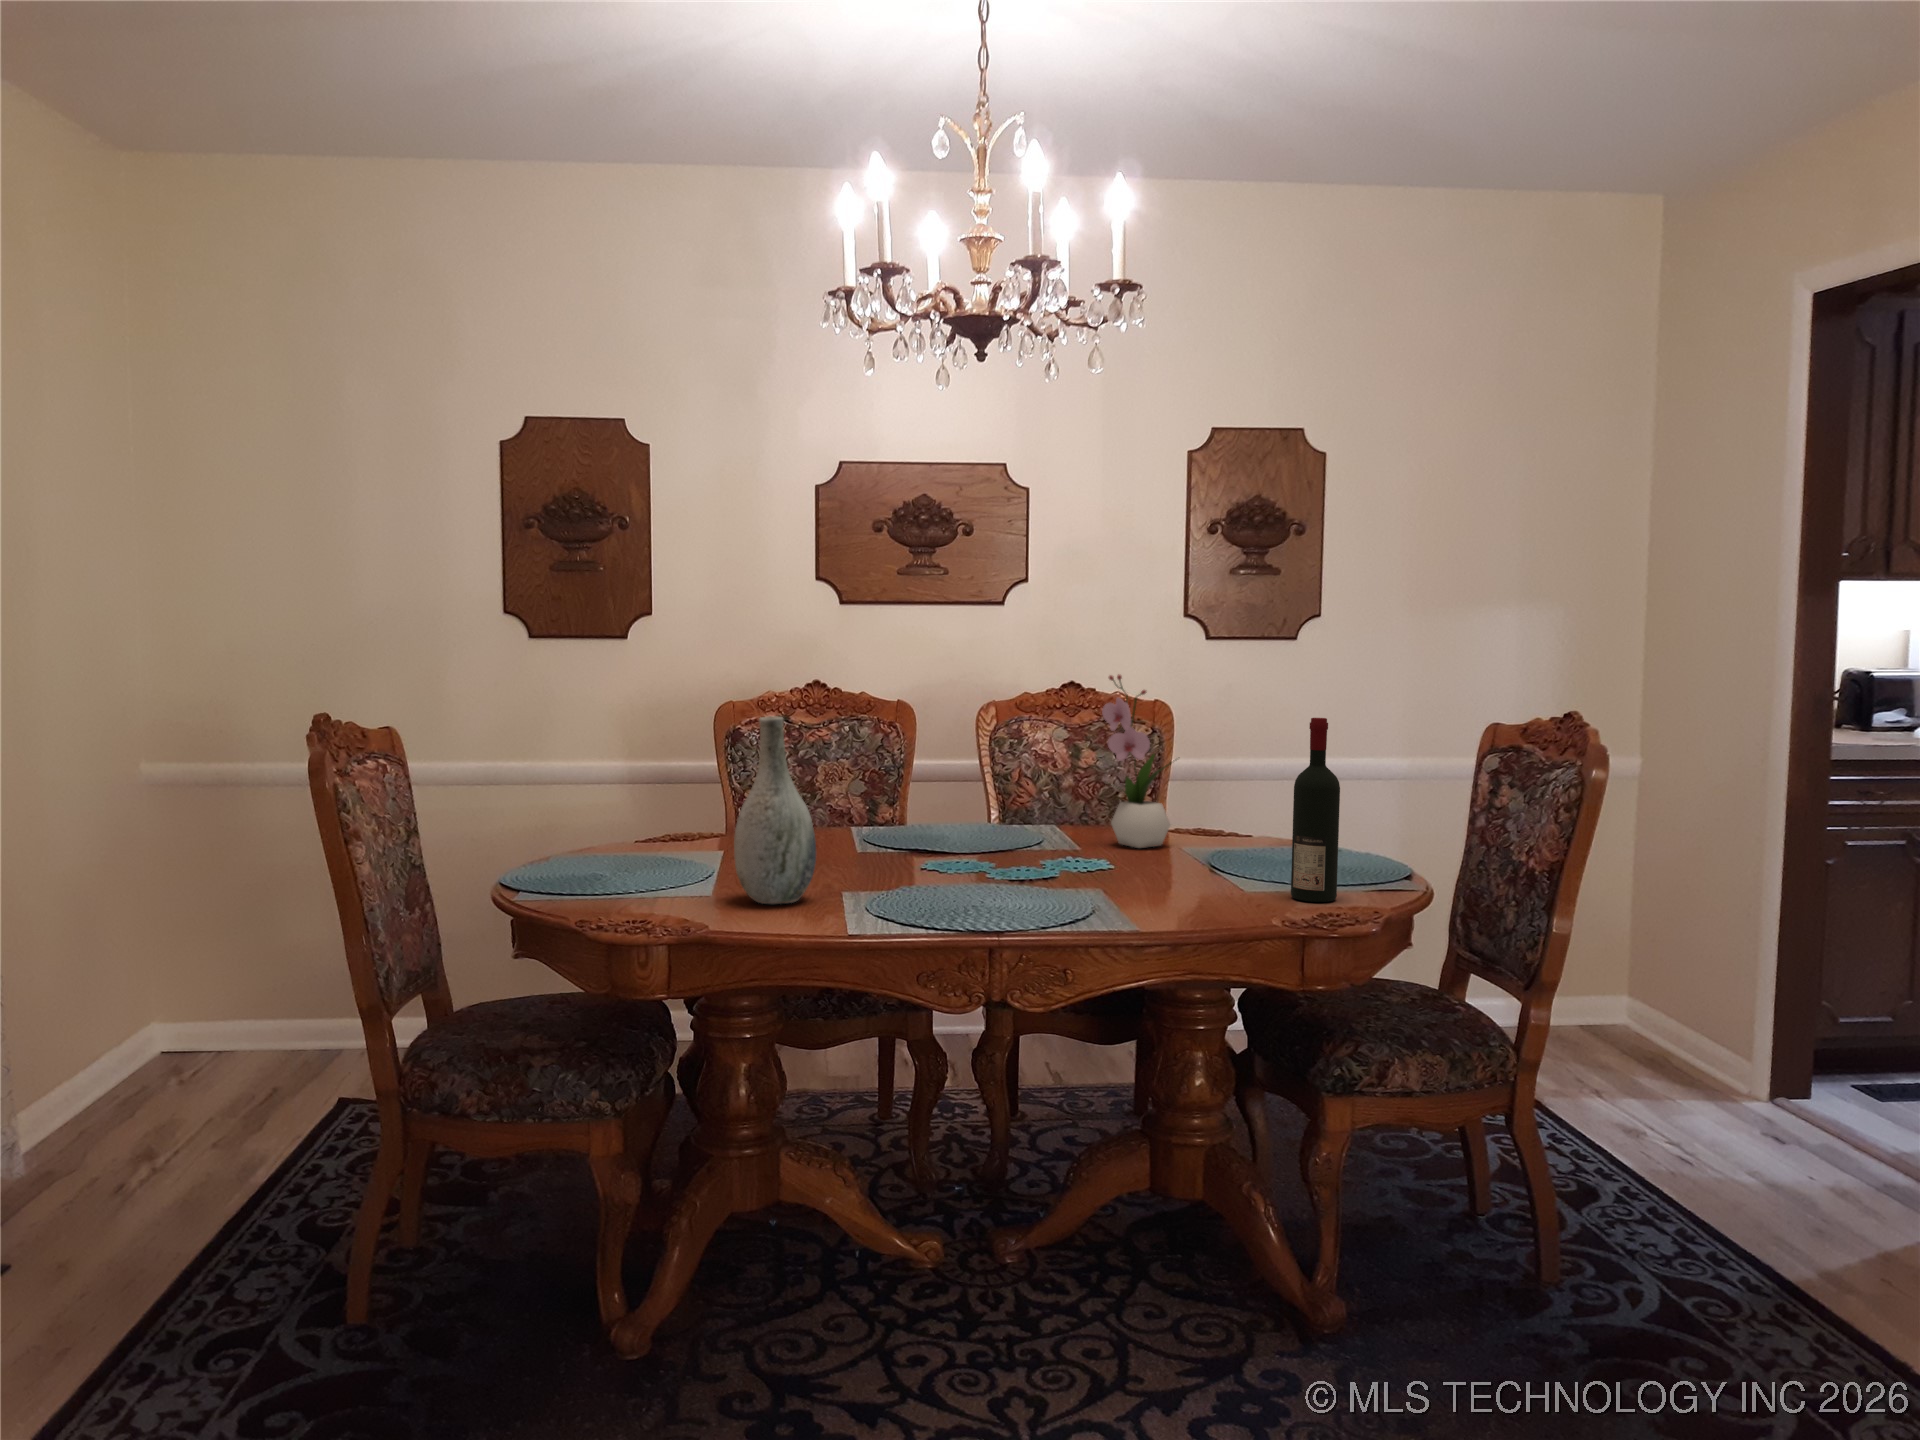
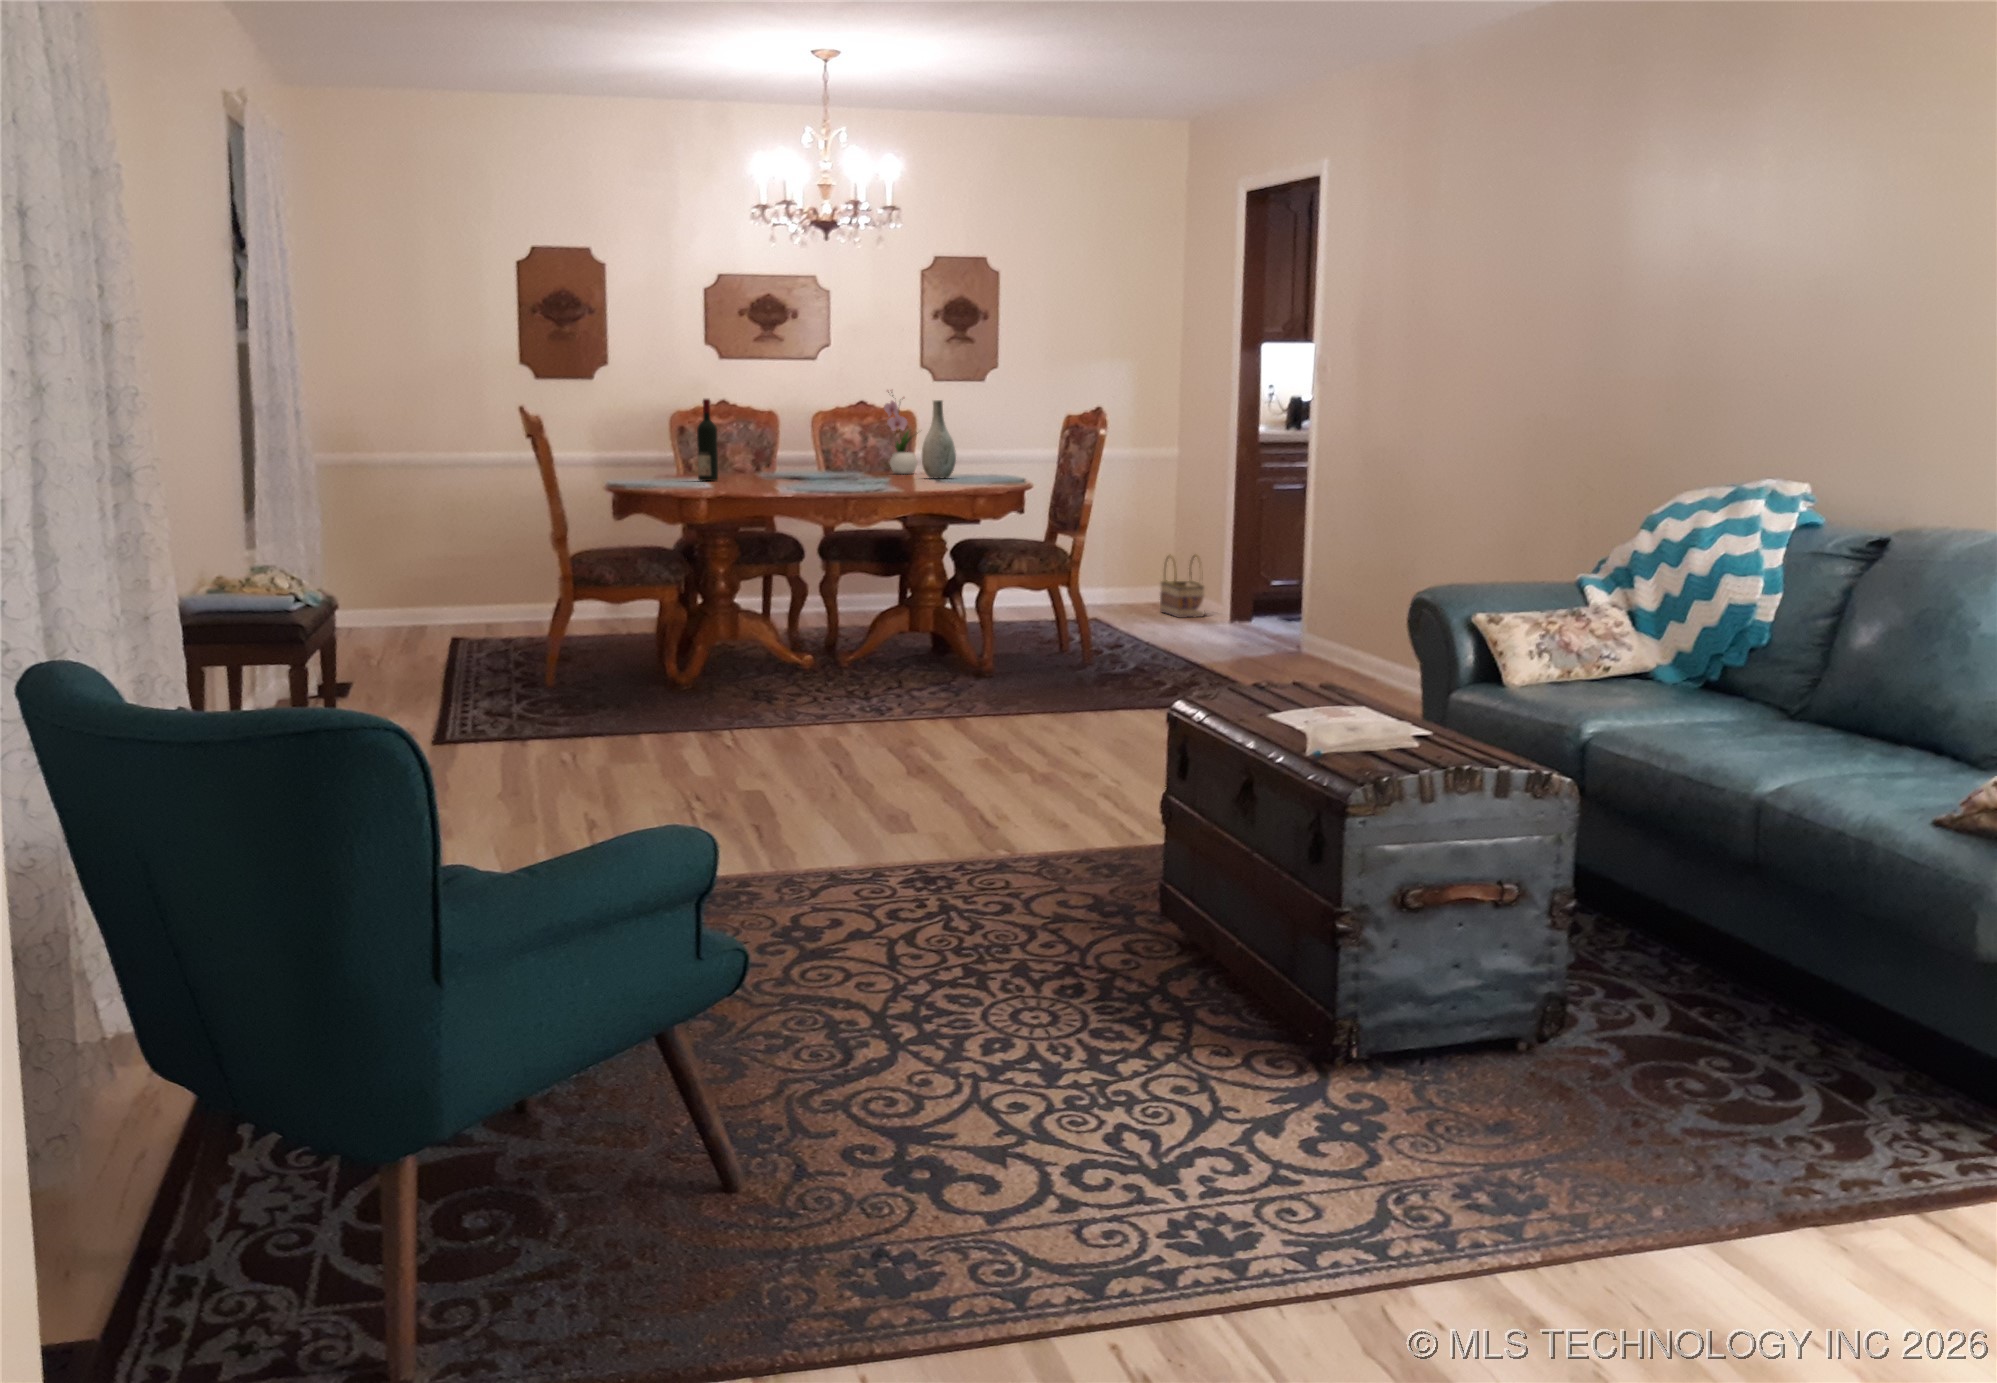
vase: present [734,717,816,904] -> present [922,400,956,478]
wine bottle: present [1291,718,1340,902] -> present [697,399,718,481]
basket: none [1603,950,1708,1074] -> present [1160,555,1204,618]

